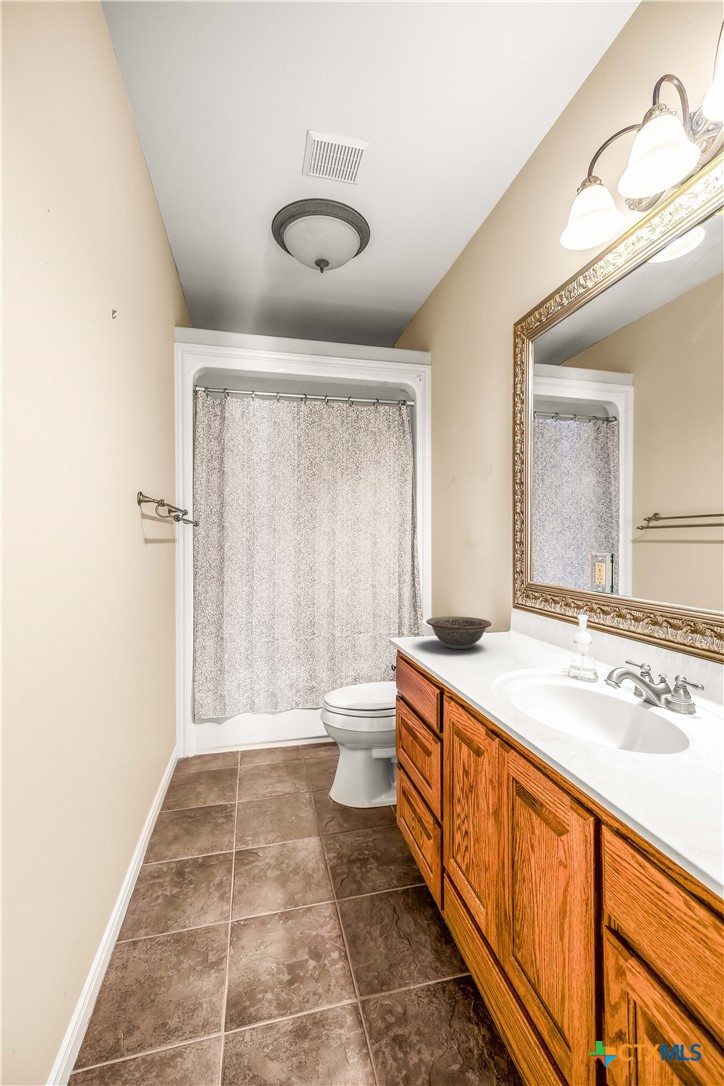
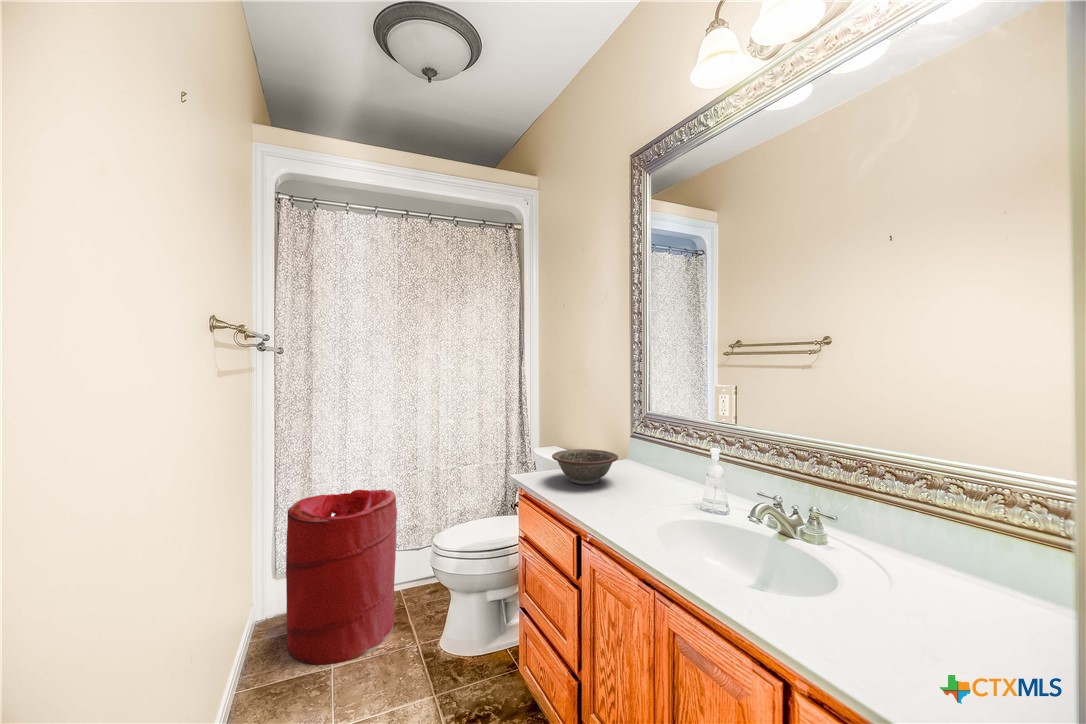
laundry hamper: none [201,650,293,799] -> present [286,490,397,664]

